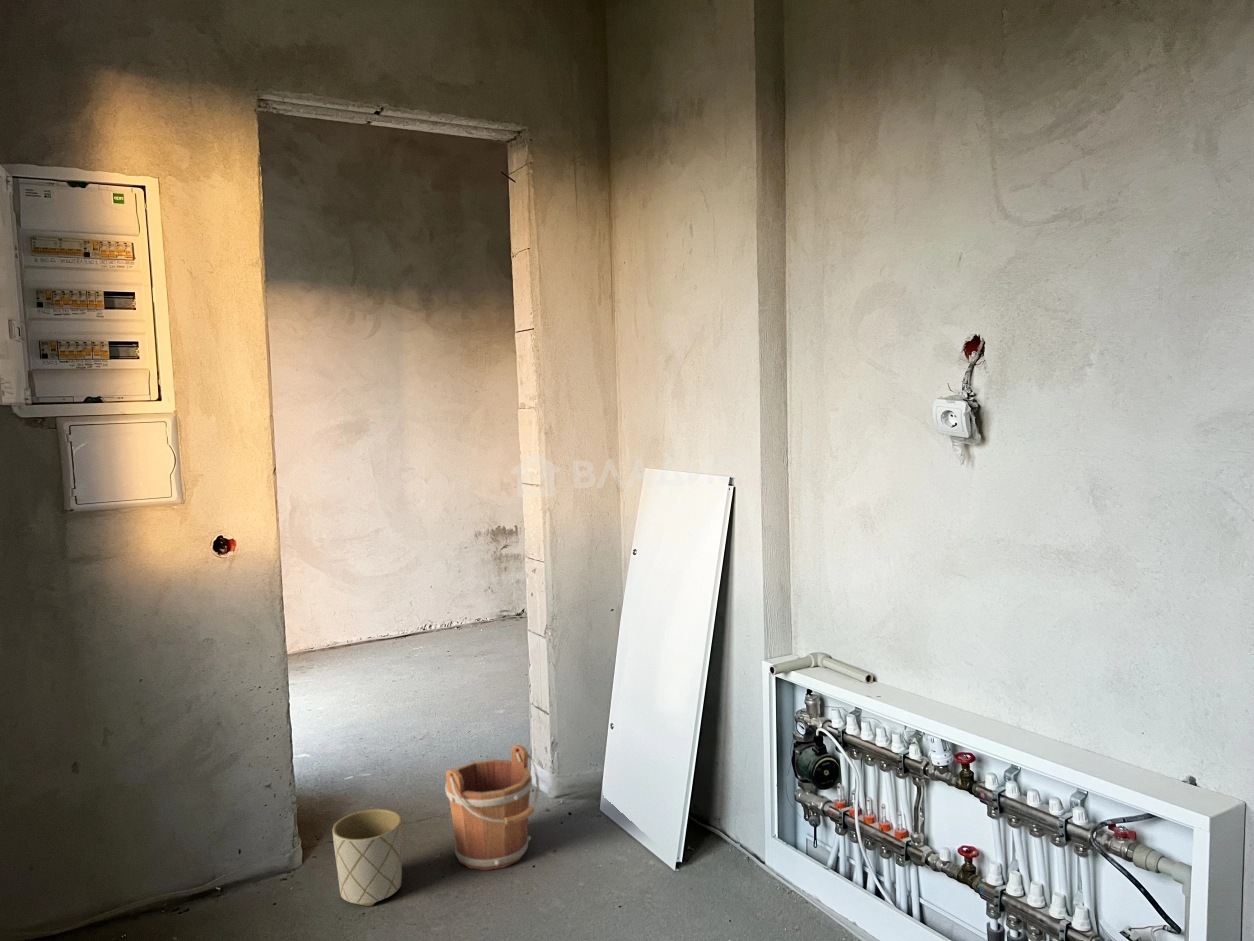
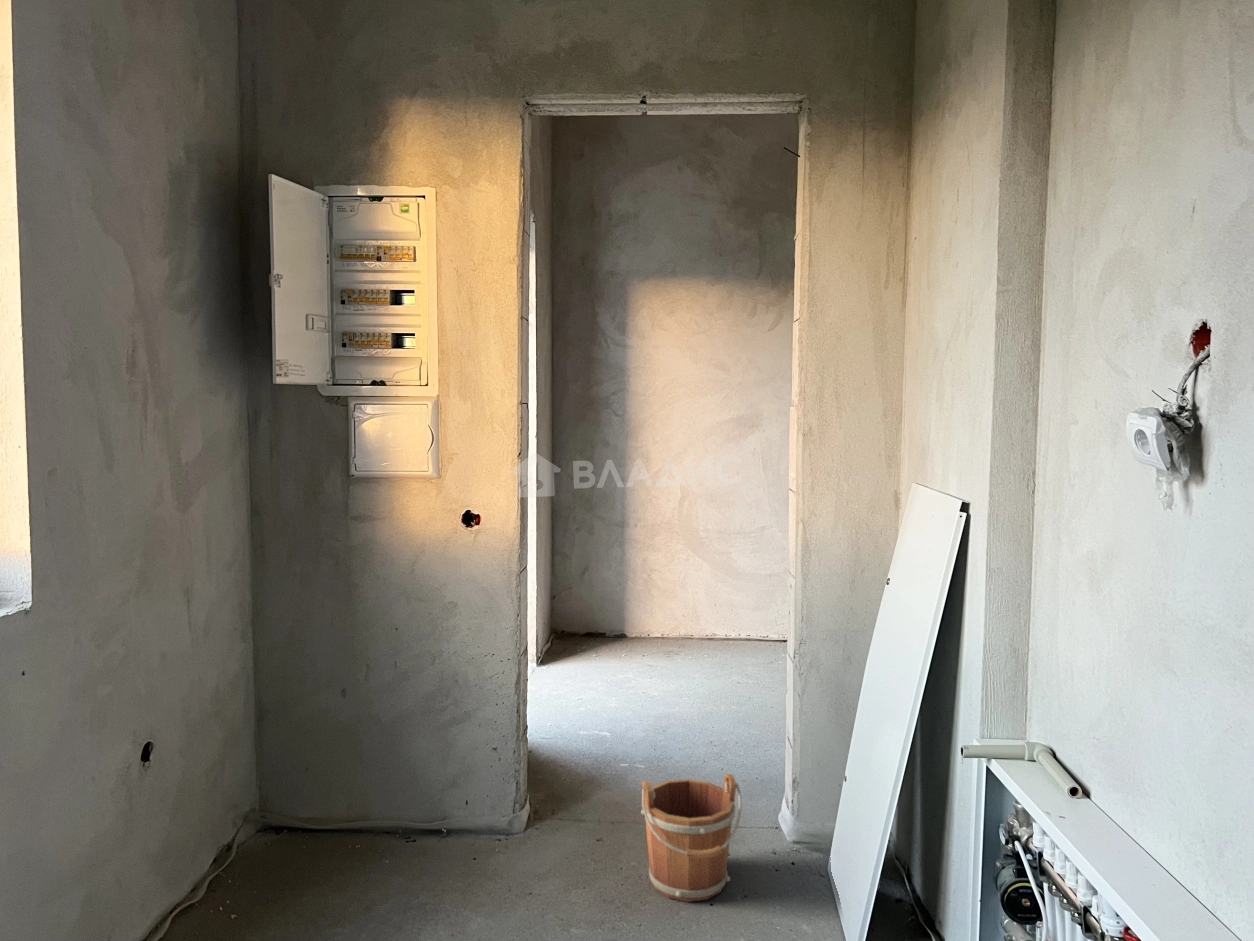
planter: present [332,809,402,906] -> none [525,797,591,893]

